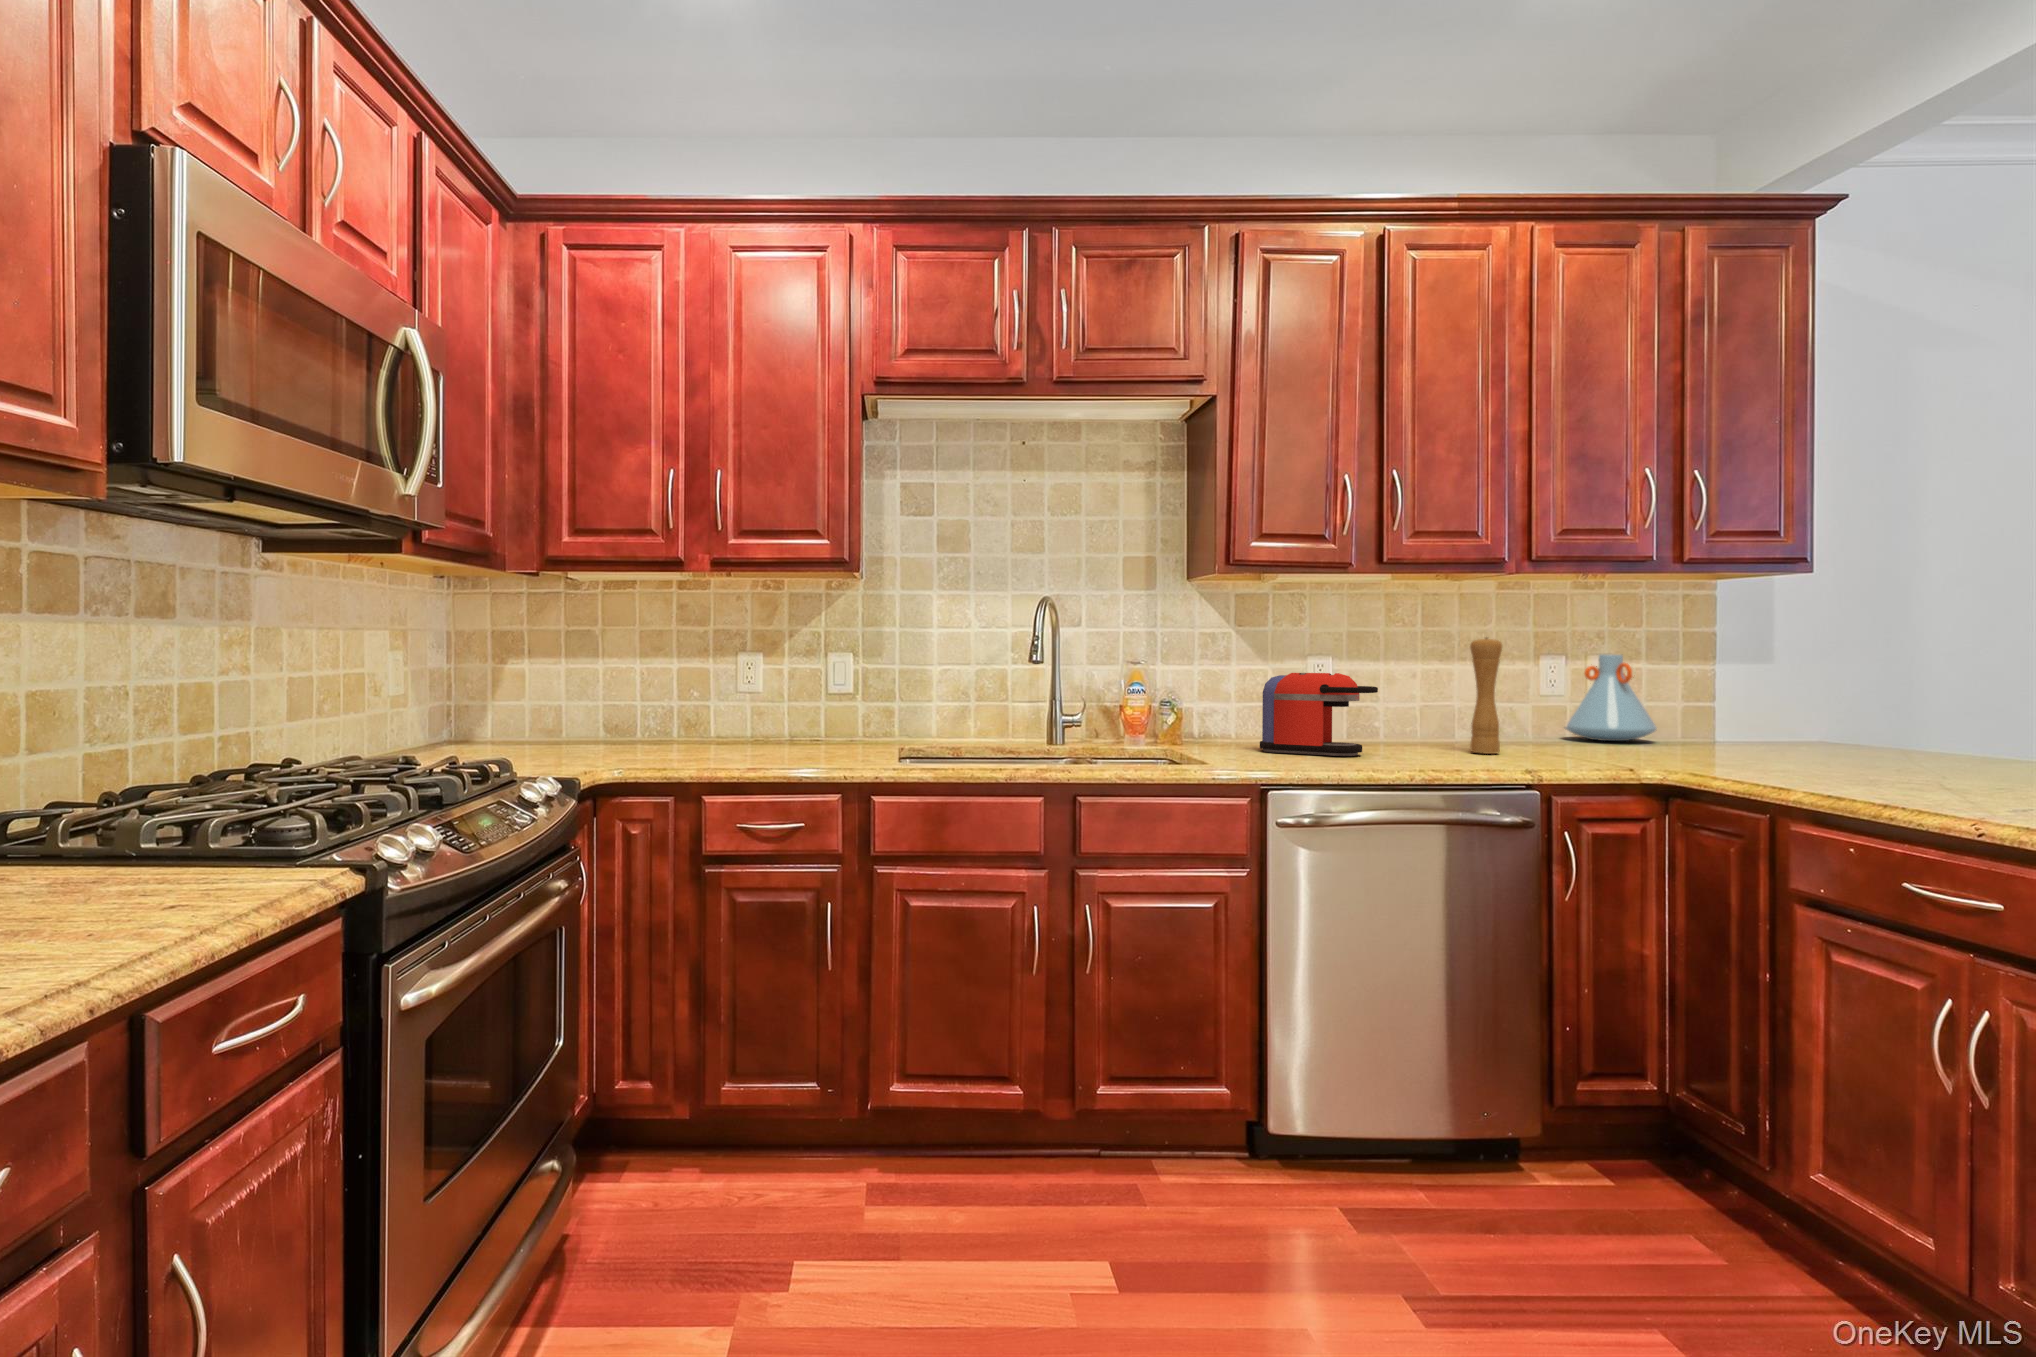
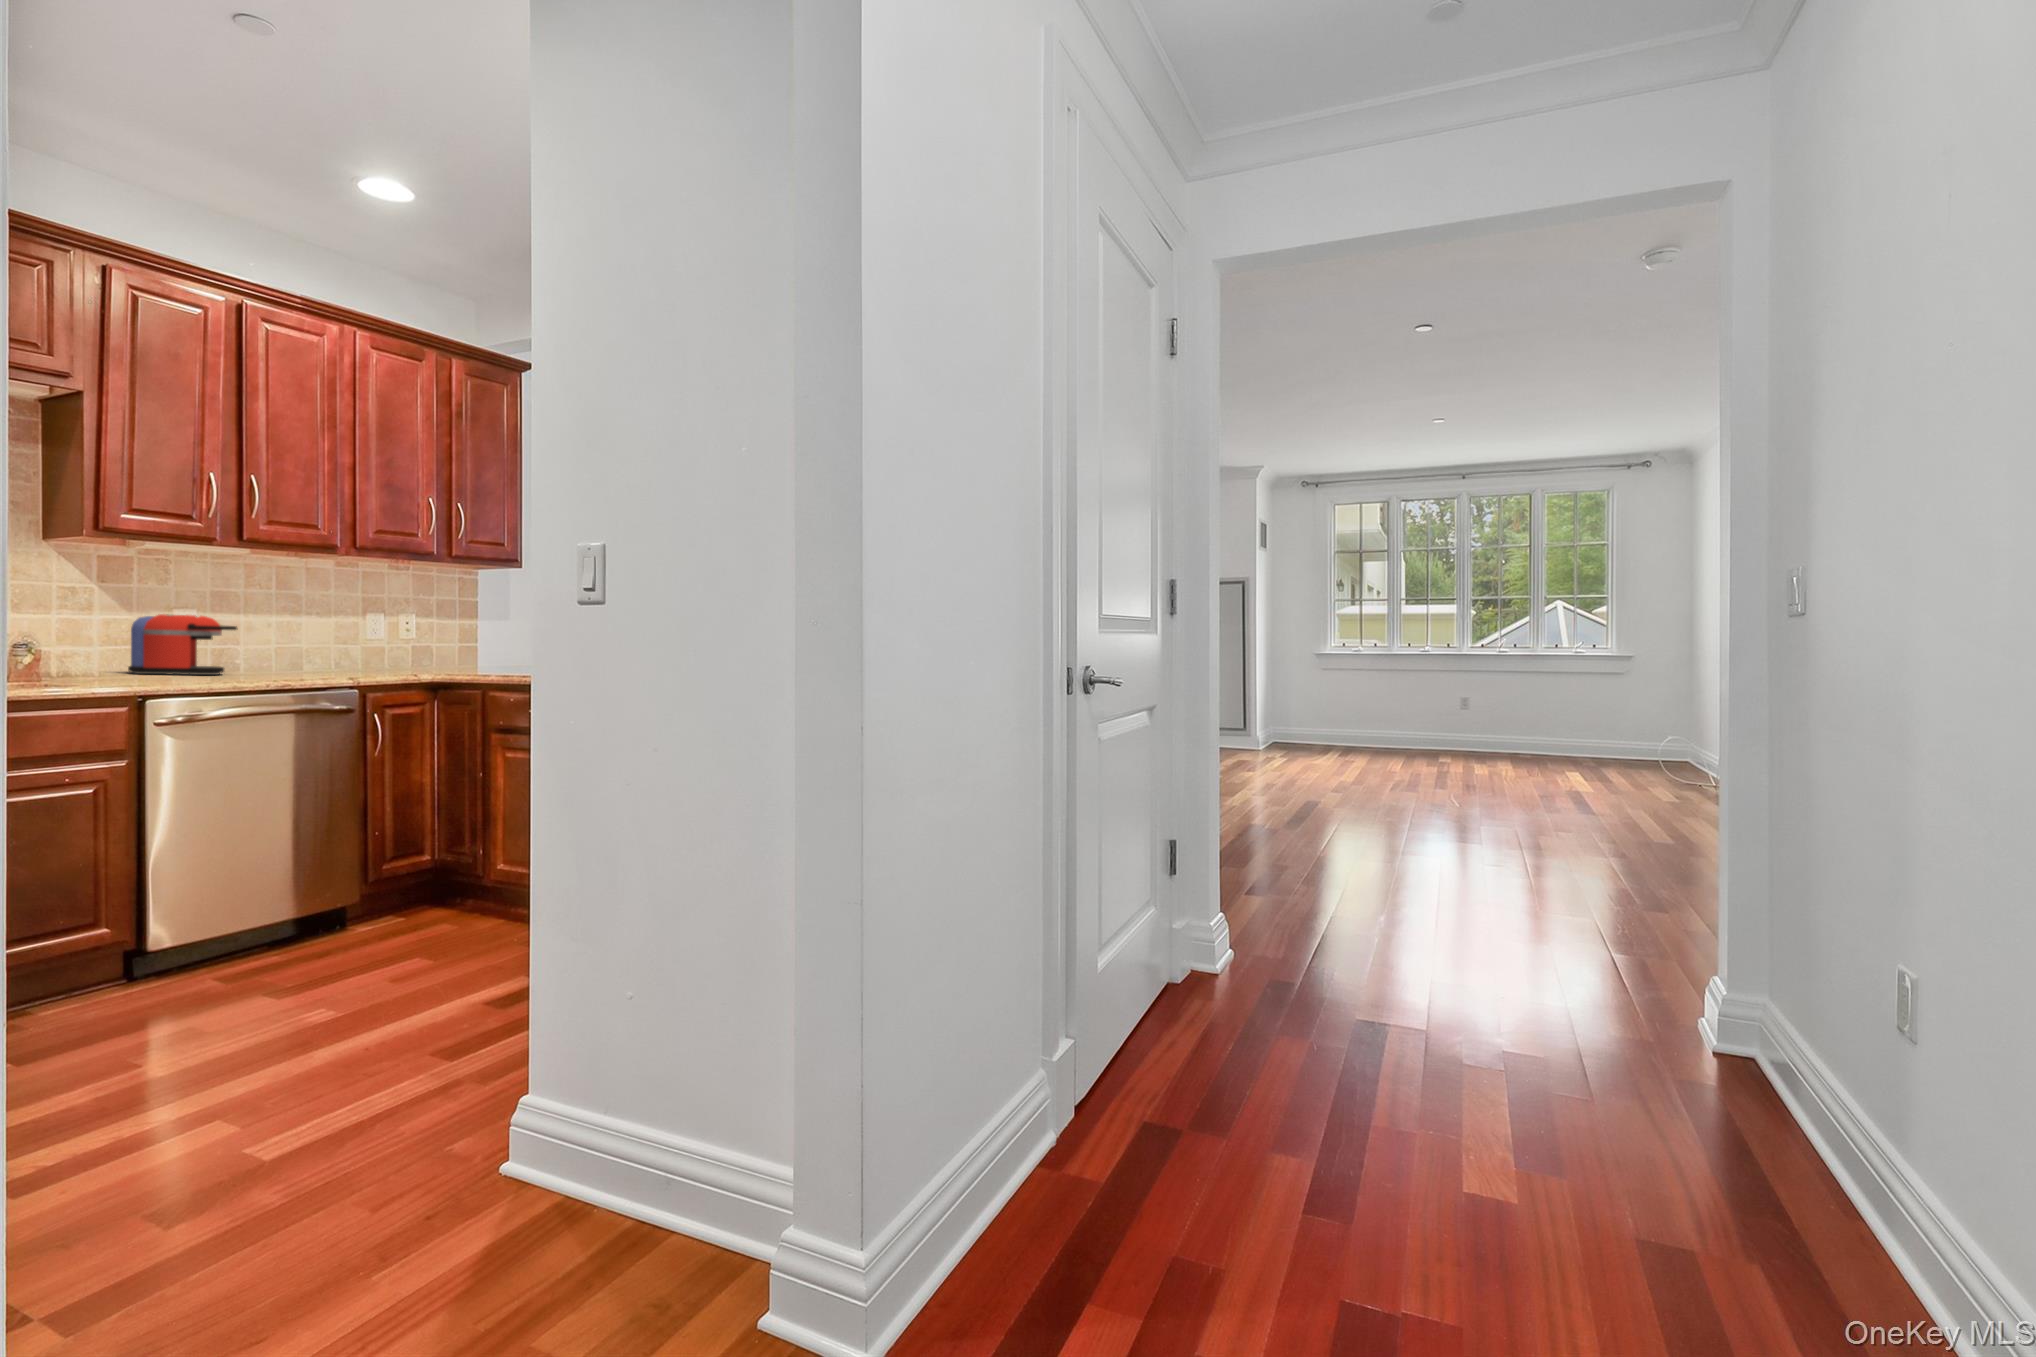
pepper mill: present [1470,637,1502,754] -> none [310,595,333,672]
vase: present [1565,654,1657,741] -> none [378,610,440,665]

